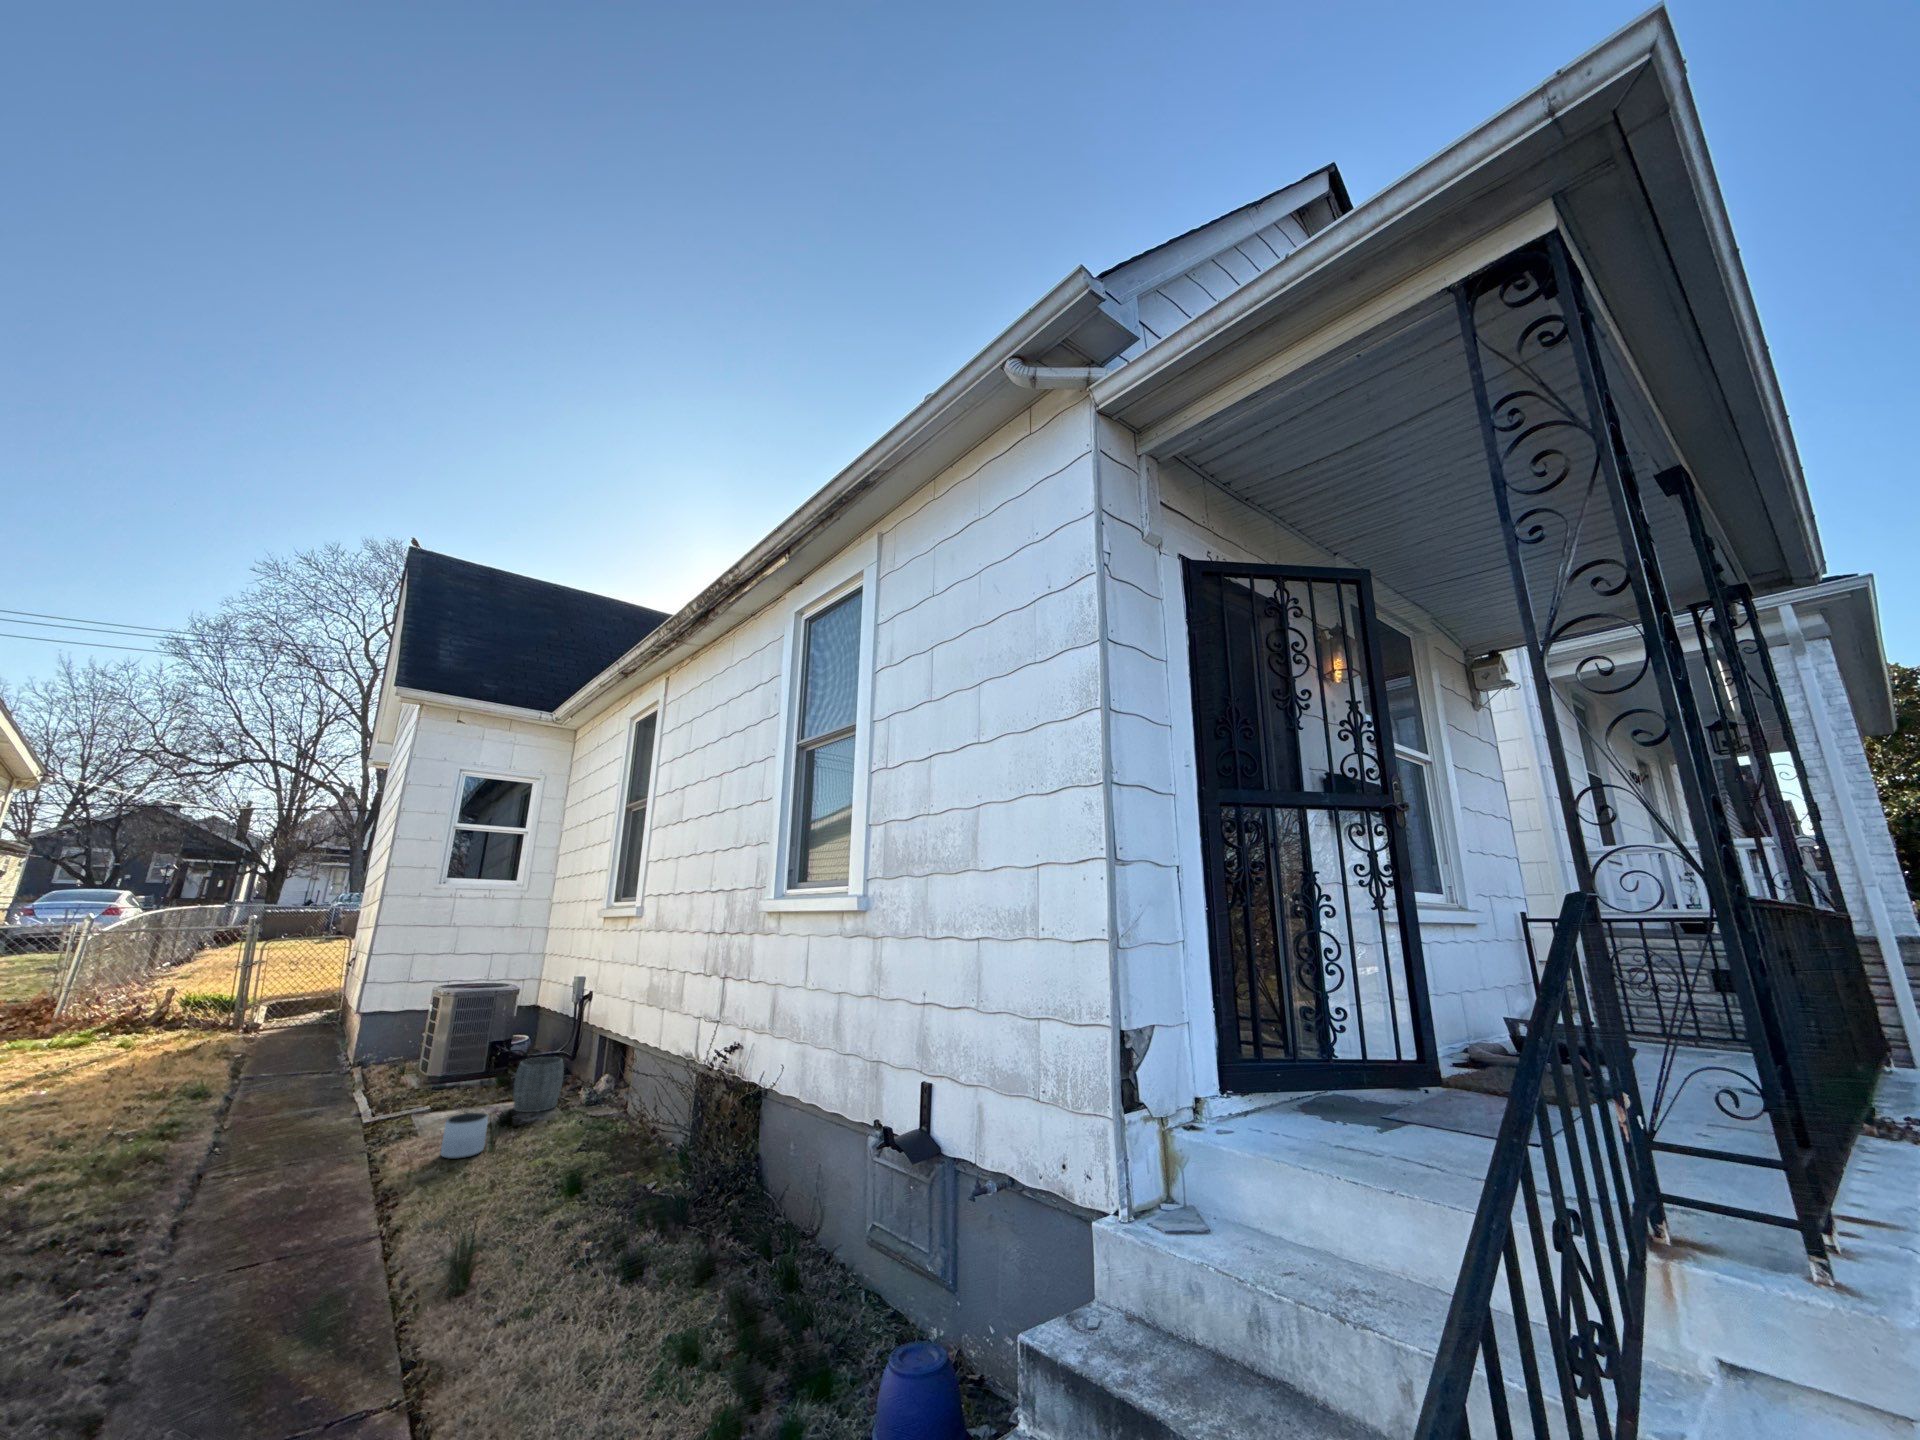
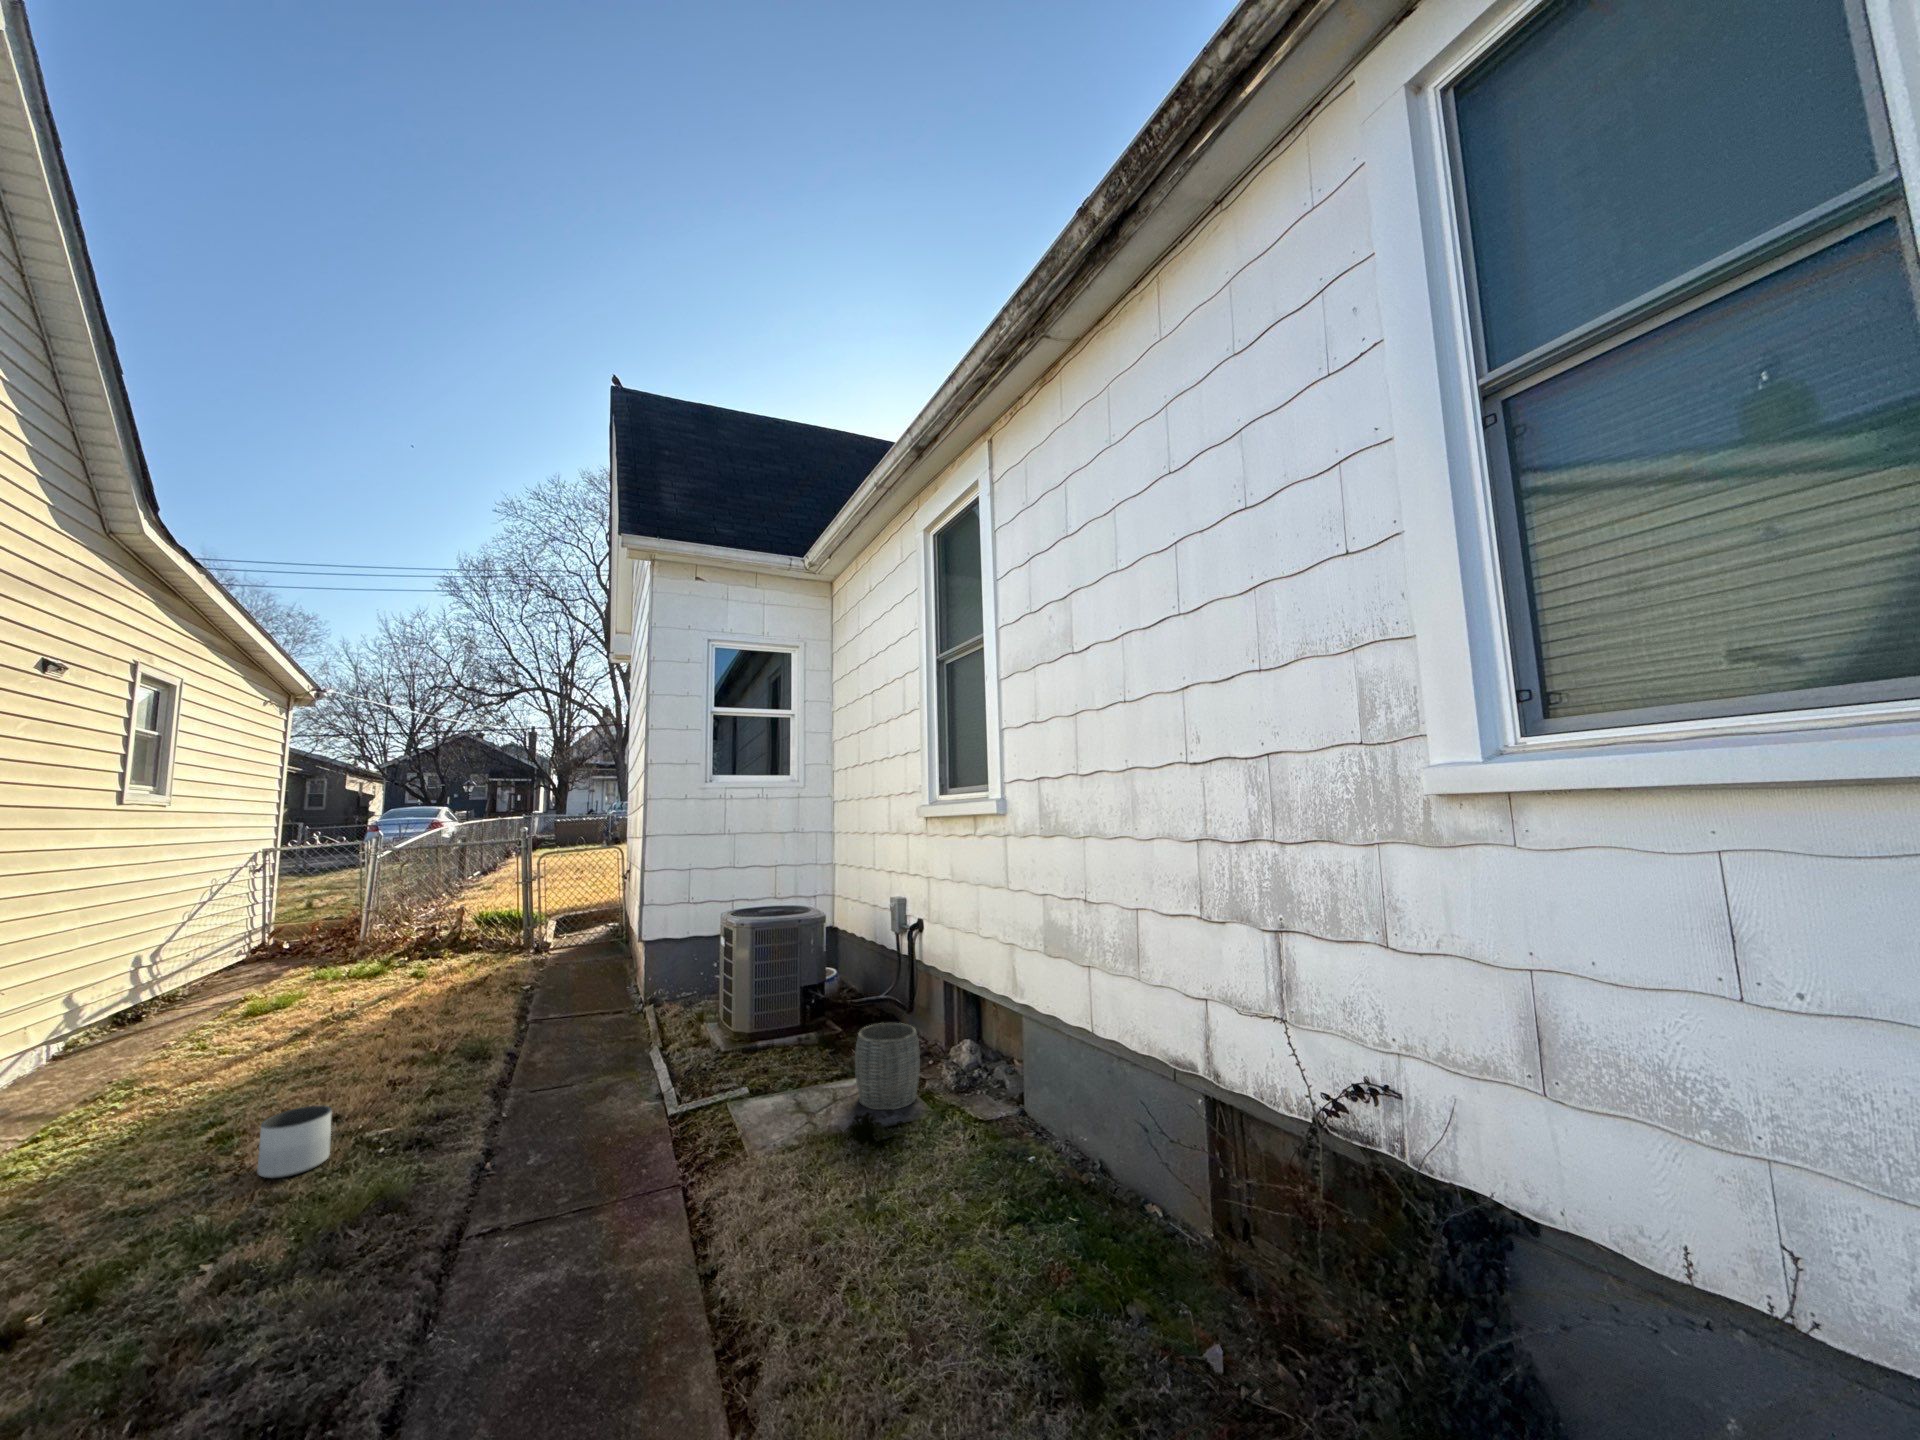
planter: present [441,1113,488,1159] -> present [257,1106,332,1179]

